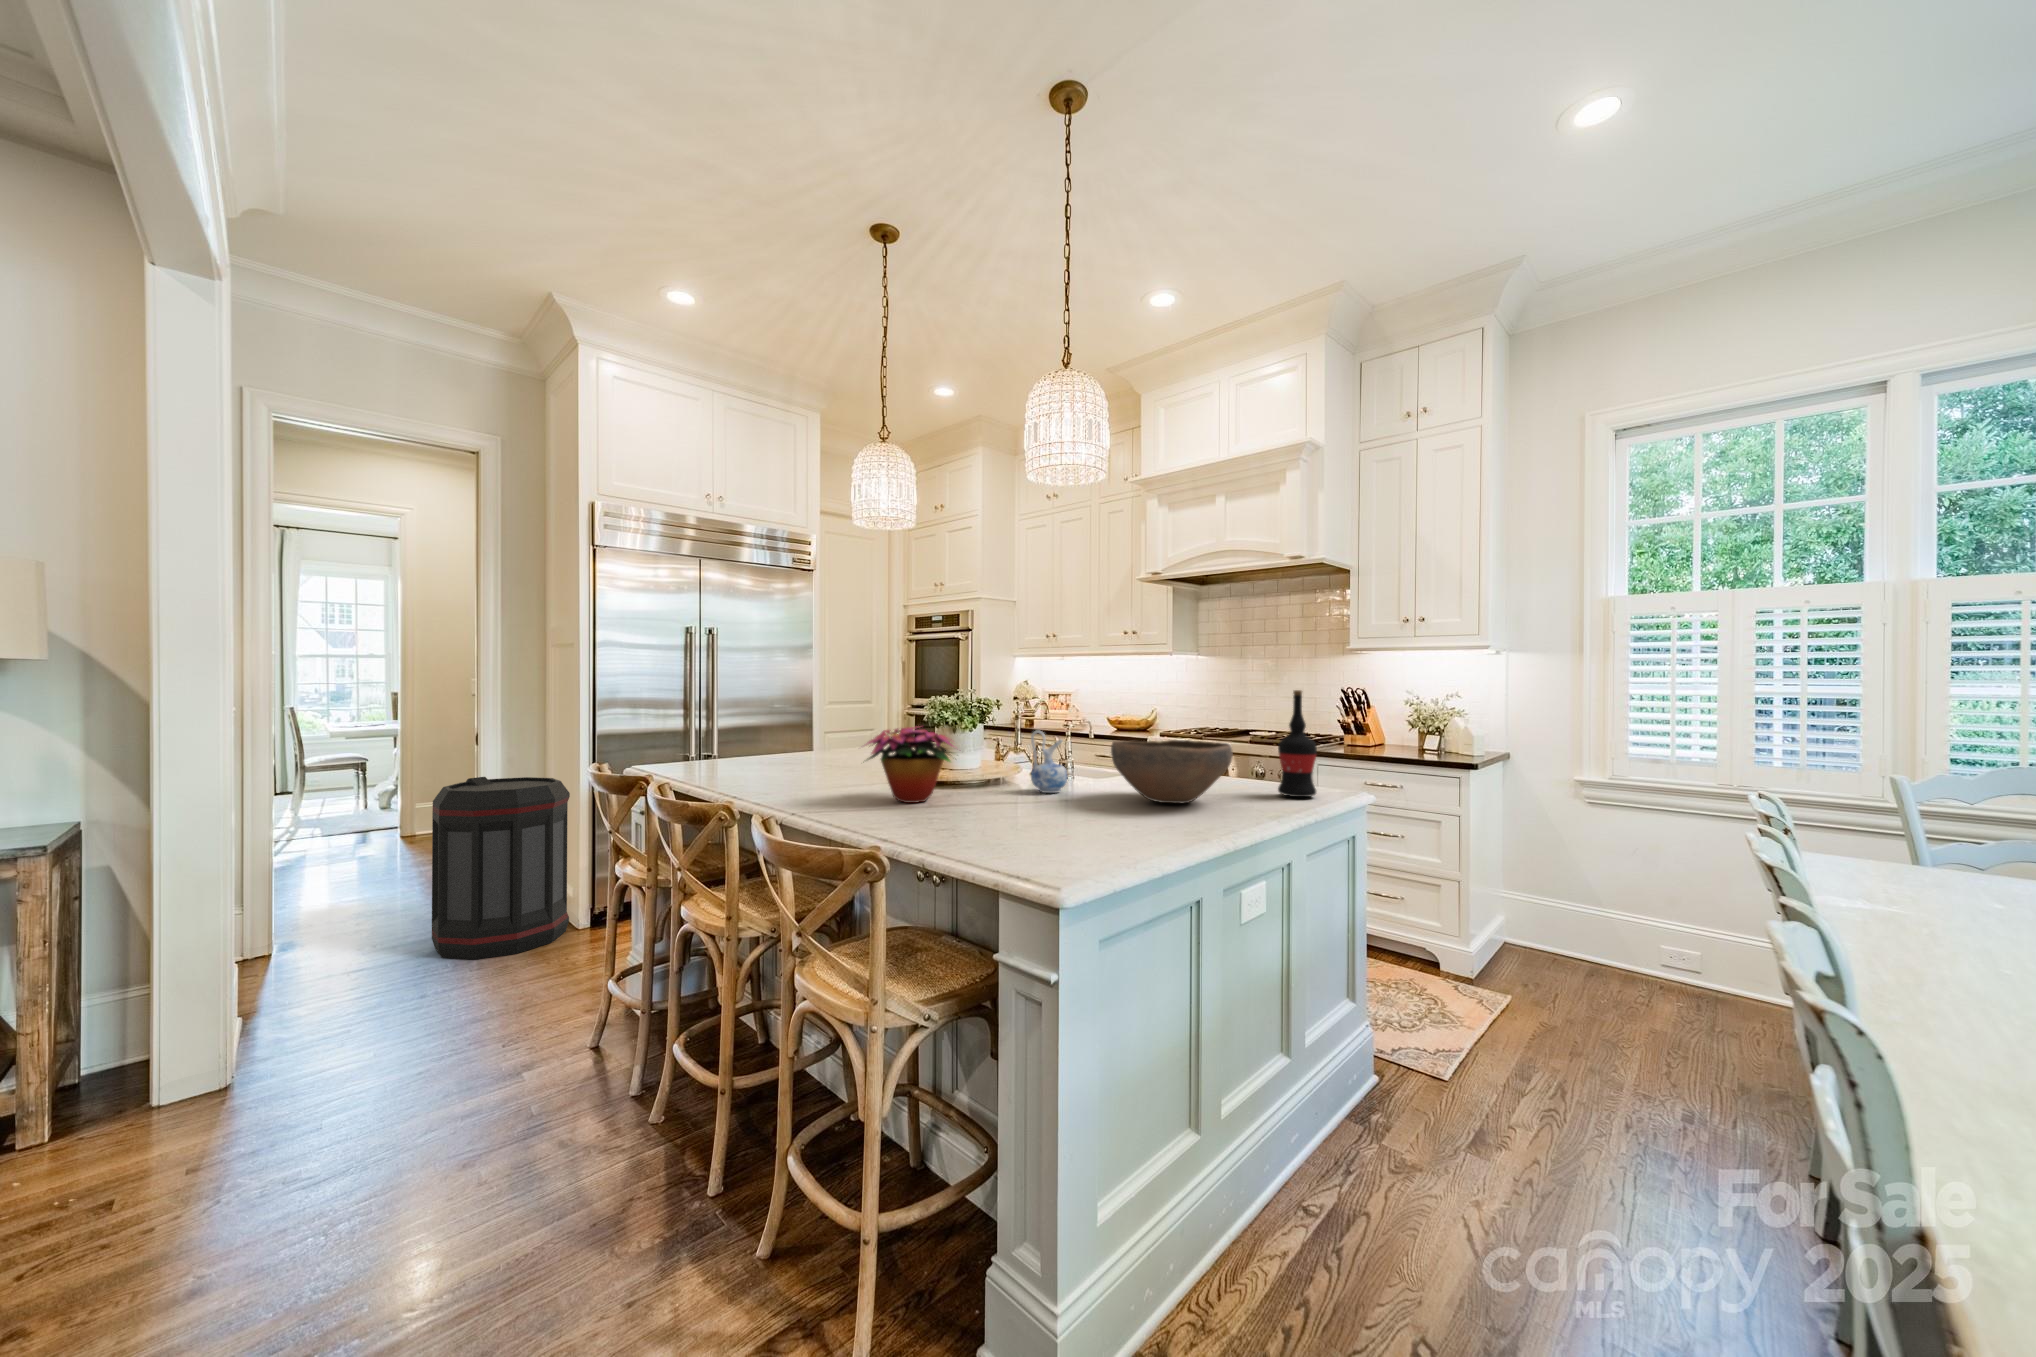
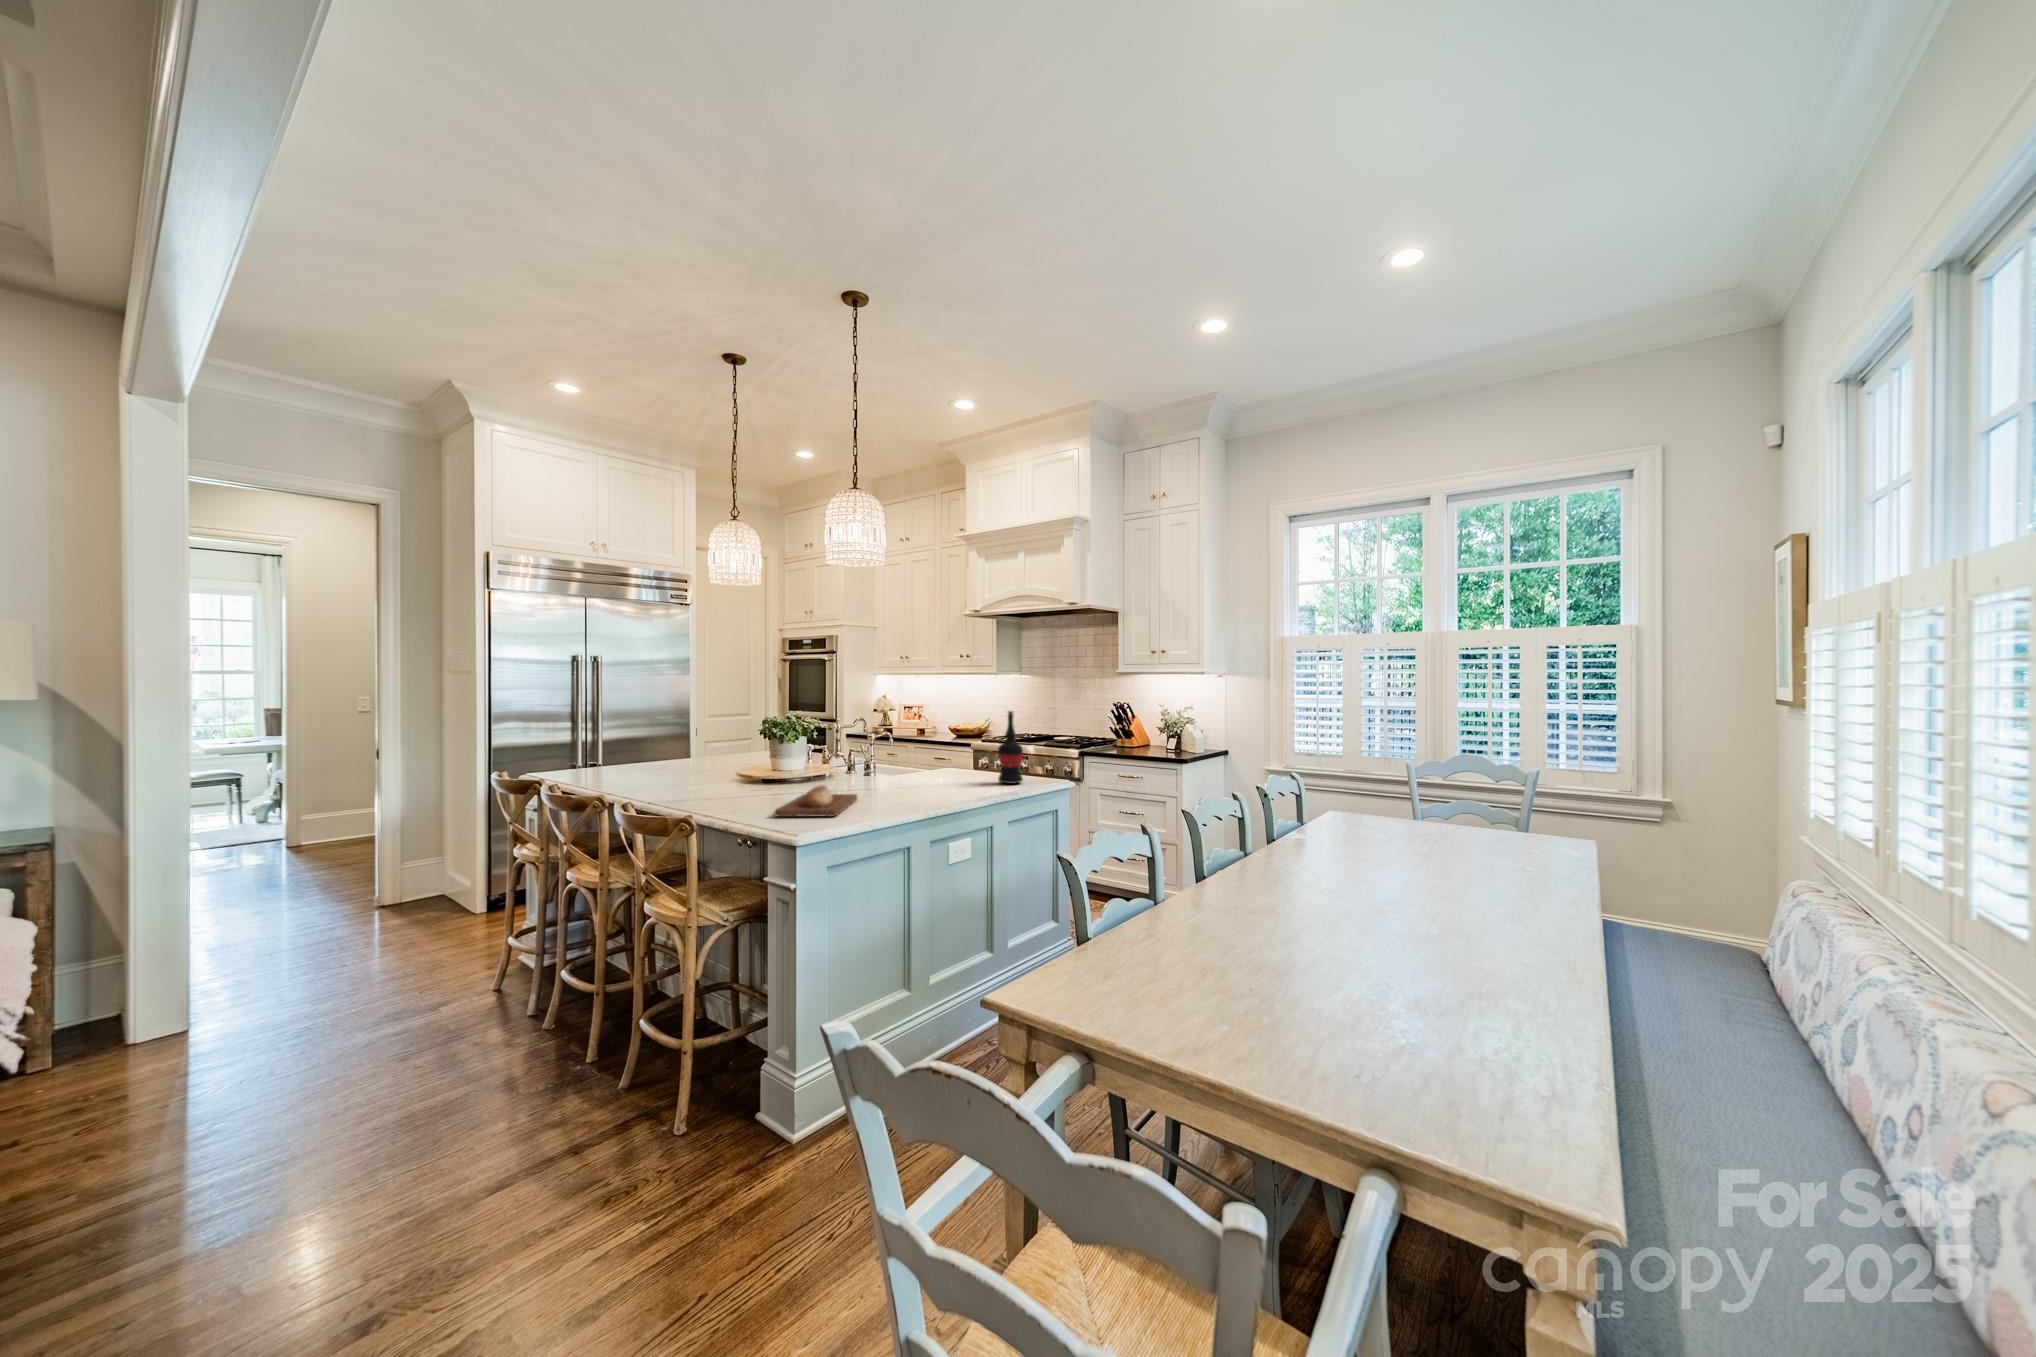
flower arrangement: present [866,727,953,803] -> none [694,738,776,793]
ceramic pitcher: present [1031,731,1067,793] -> none [828,741,855,785]
bowl: present [1111,740,1233,803] -> none [878,746,959,789]
trash can: present [432,777,570,960] -> none [343,786,468,939]
bread loaf: none [998,798,1099,853] -> present [774,785,857,817]

